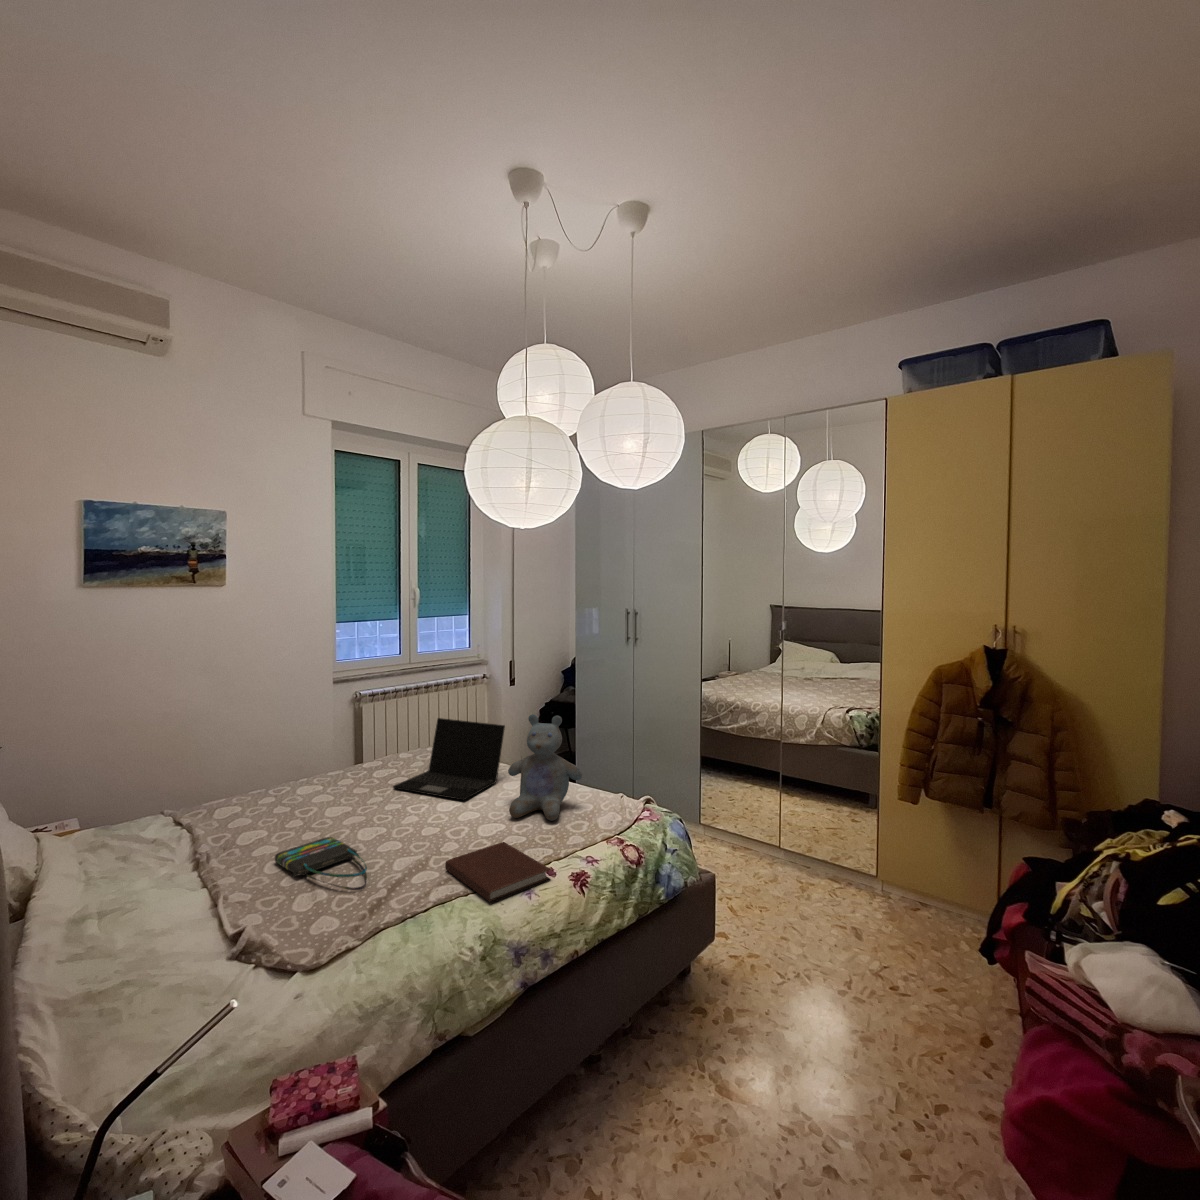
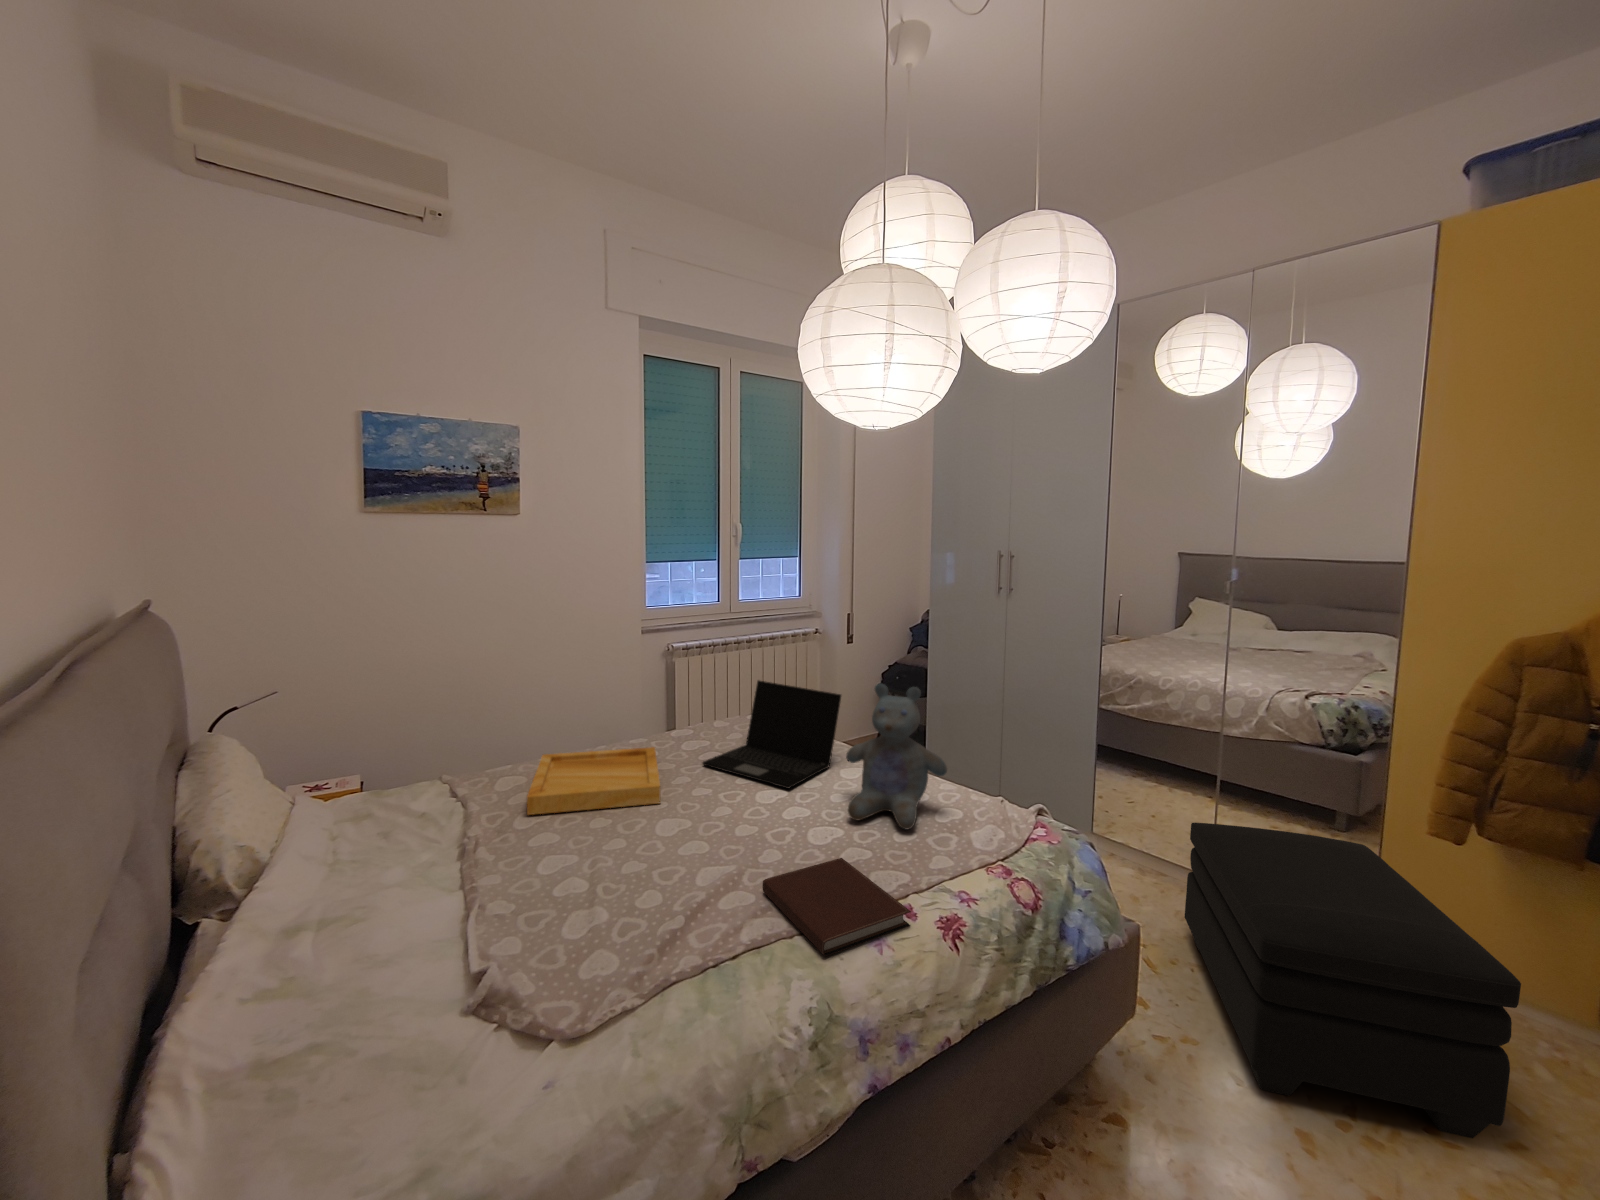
tray: none [247,777,360,836] -> present [527,747,660,815]
ottoman: none [759,804,929,987] -> present [1185,823,1521,1138]
tote bag: present [275,837,367,890] -> none [551,827,660,911]

